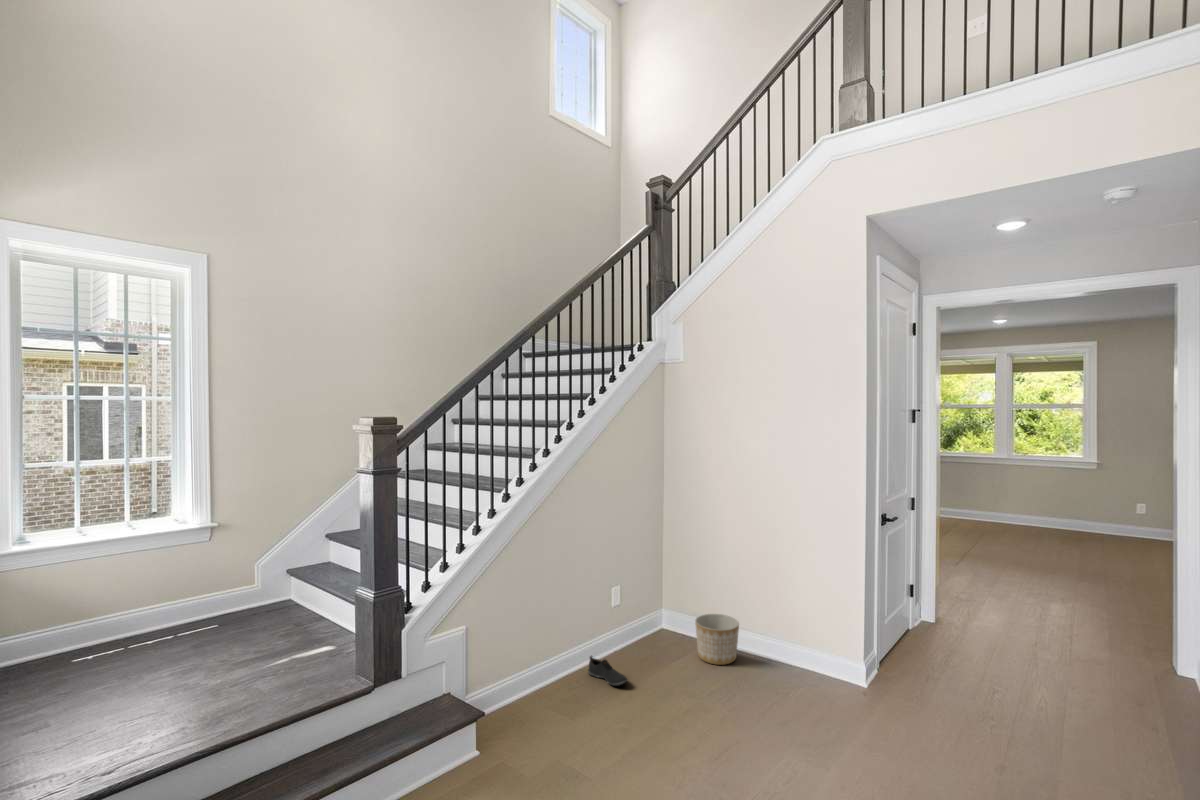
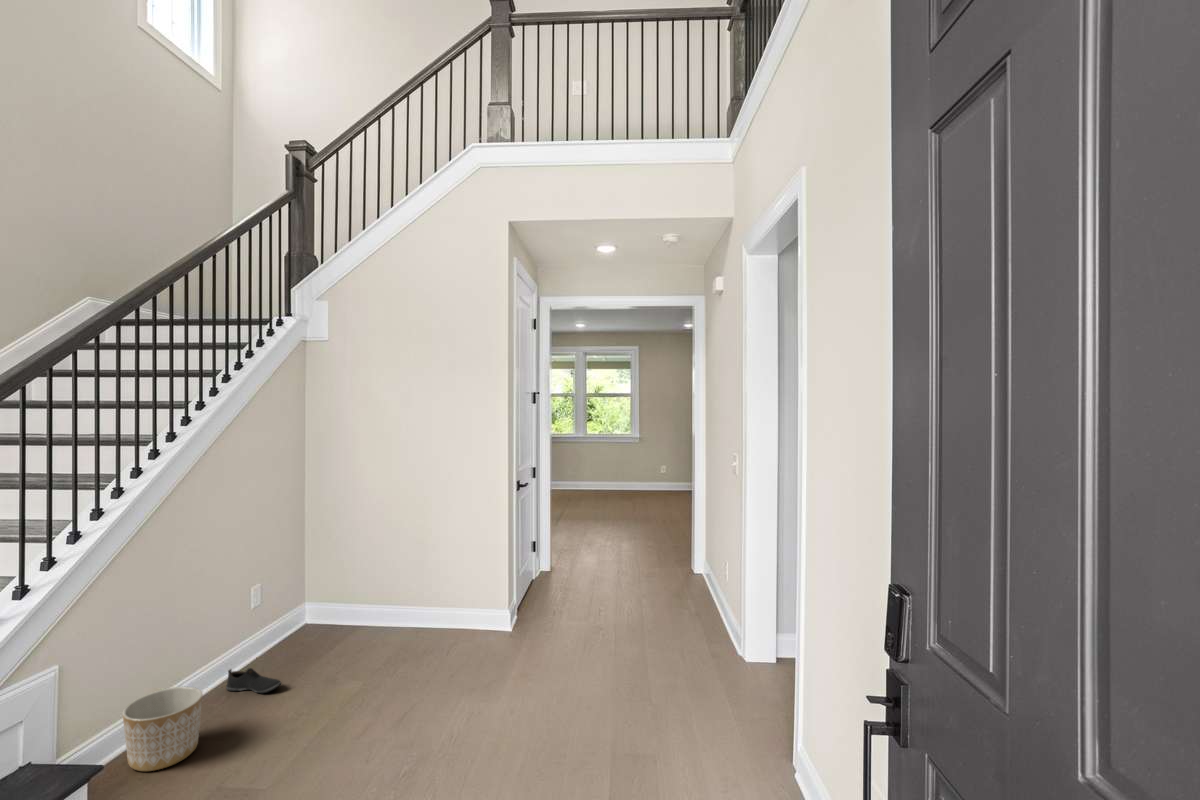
planter: present [695,614,739,665] -> present [123,687,202,771]

